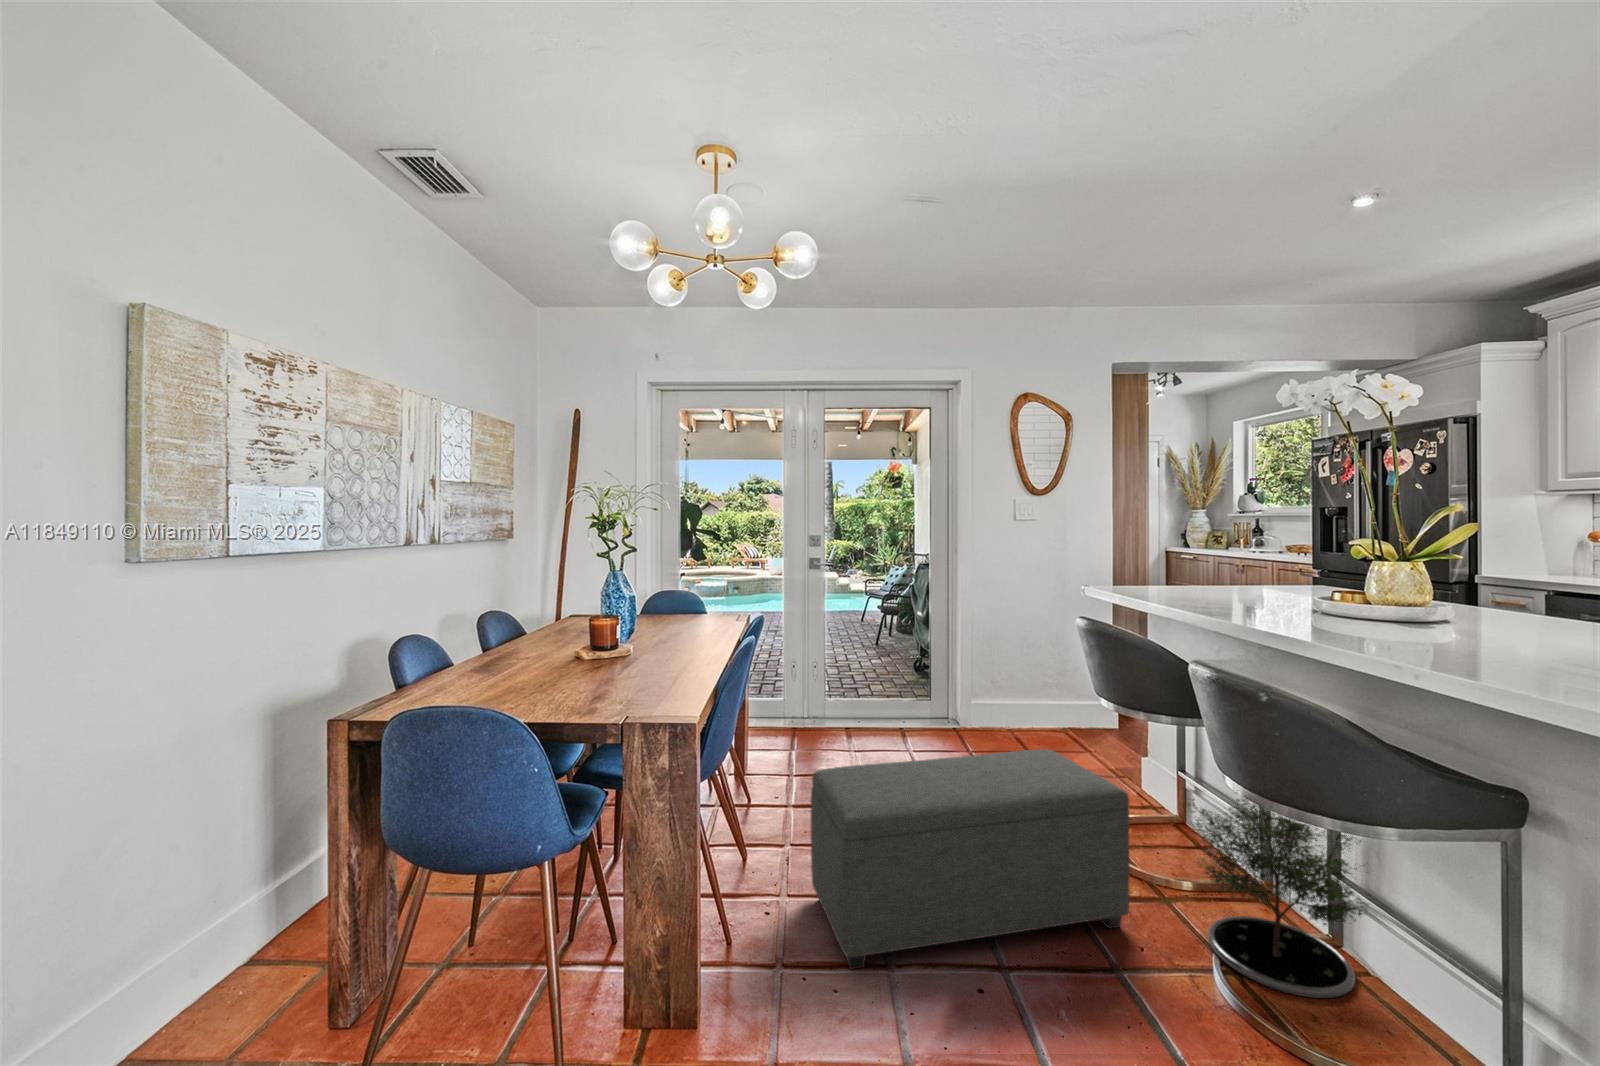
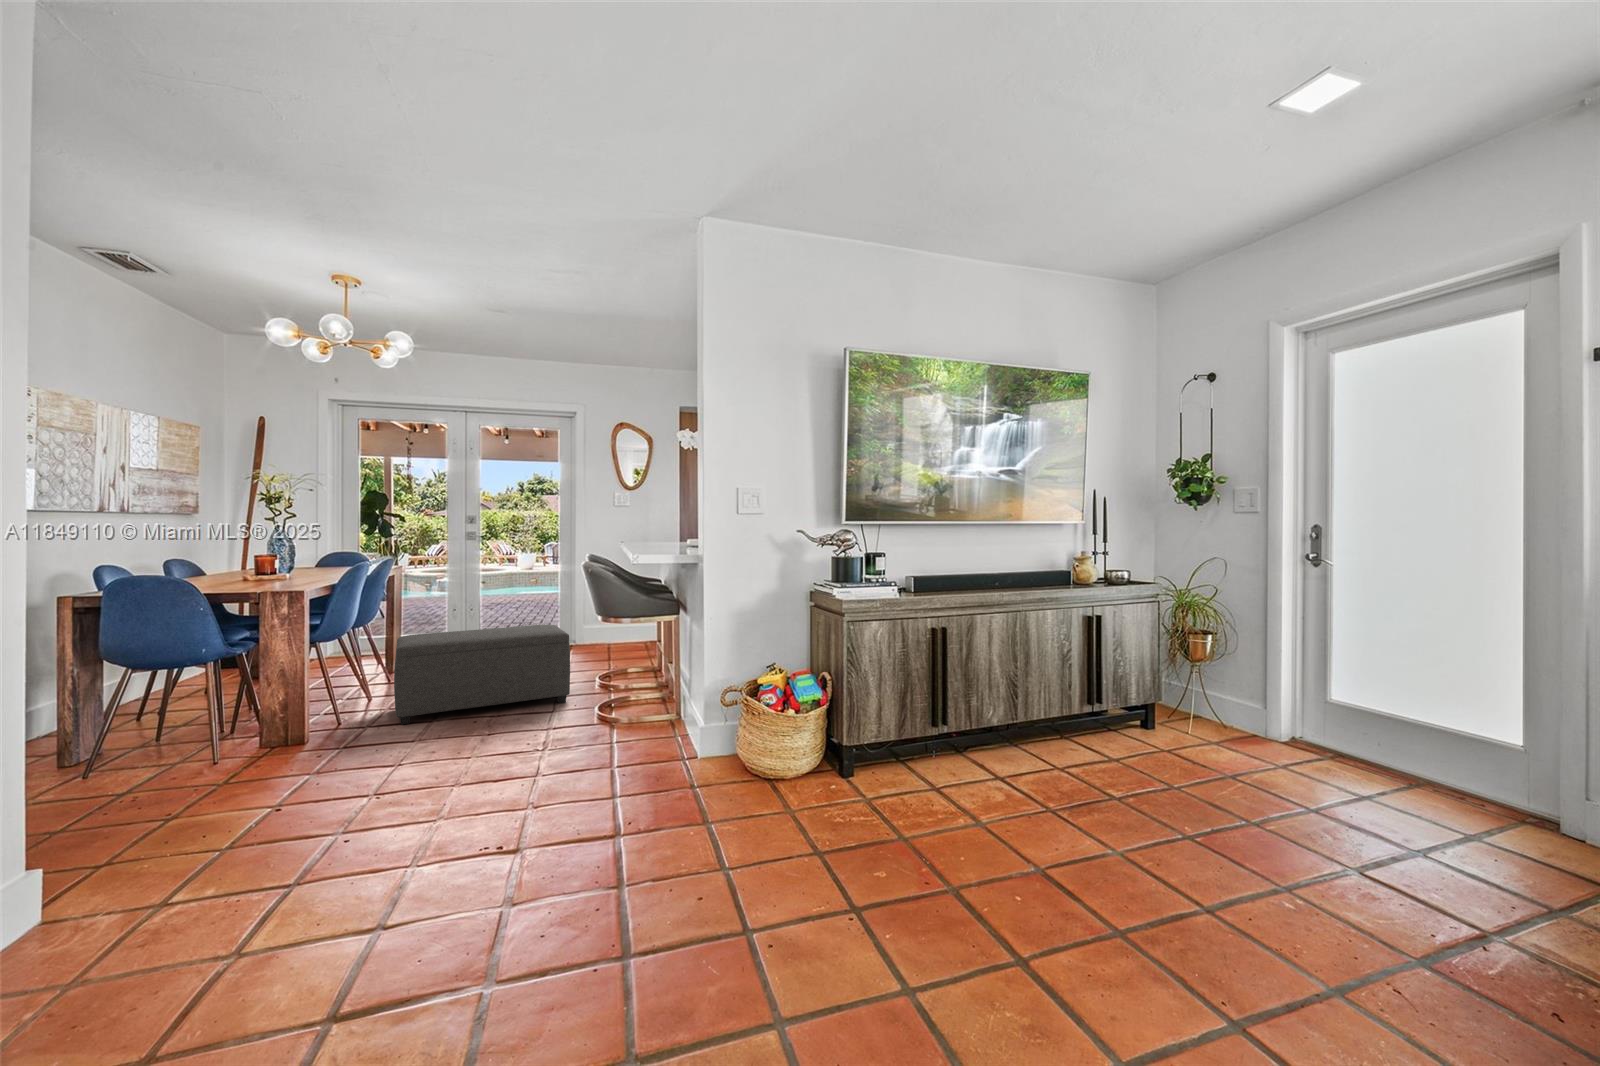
potted tree: present [1184,797,1363,998] -> none [592,602,662,711]

